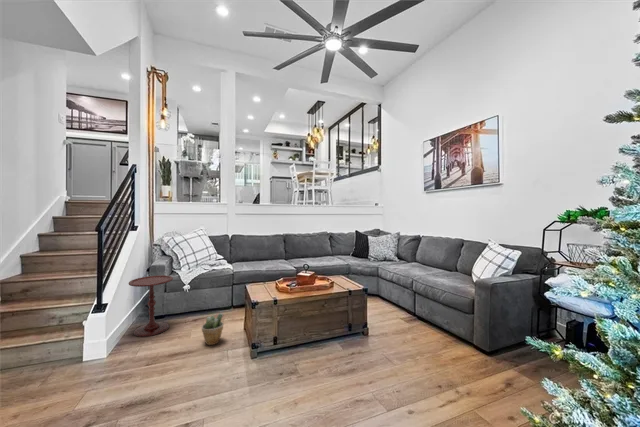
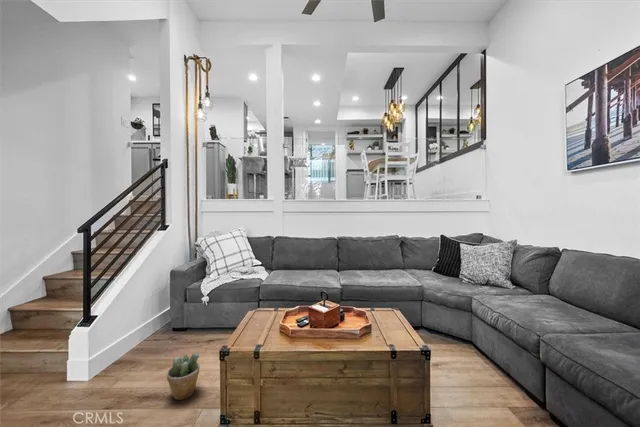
side table: present [129,275,173,337] -> none [113,284,170,362]

